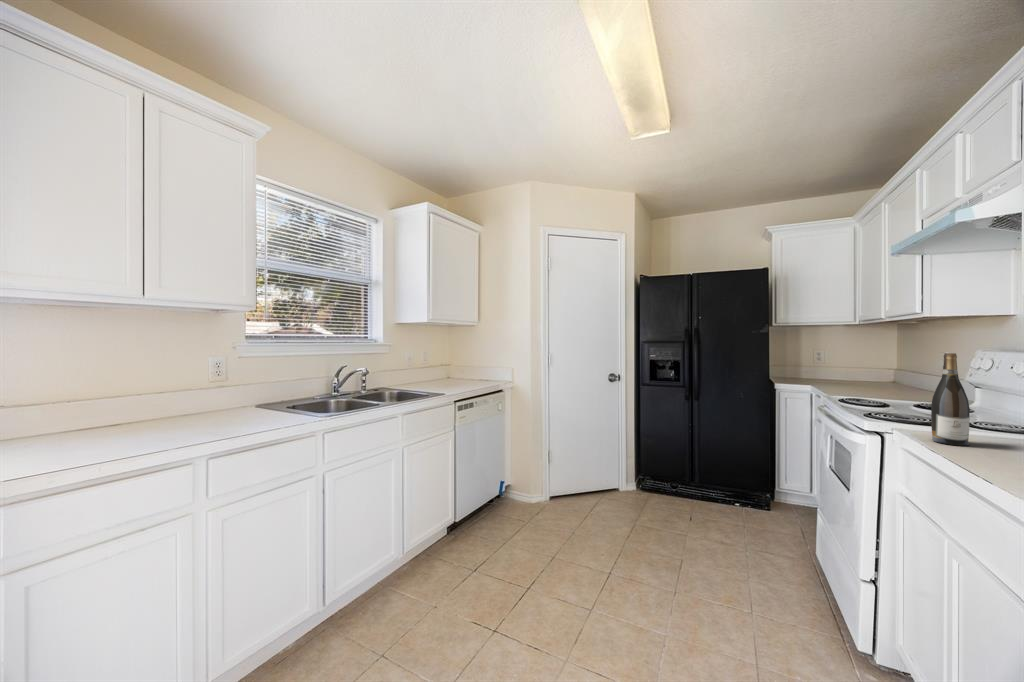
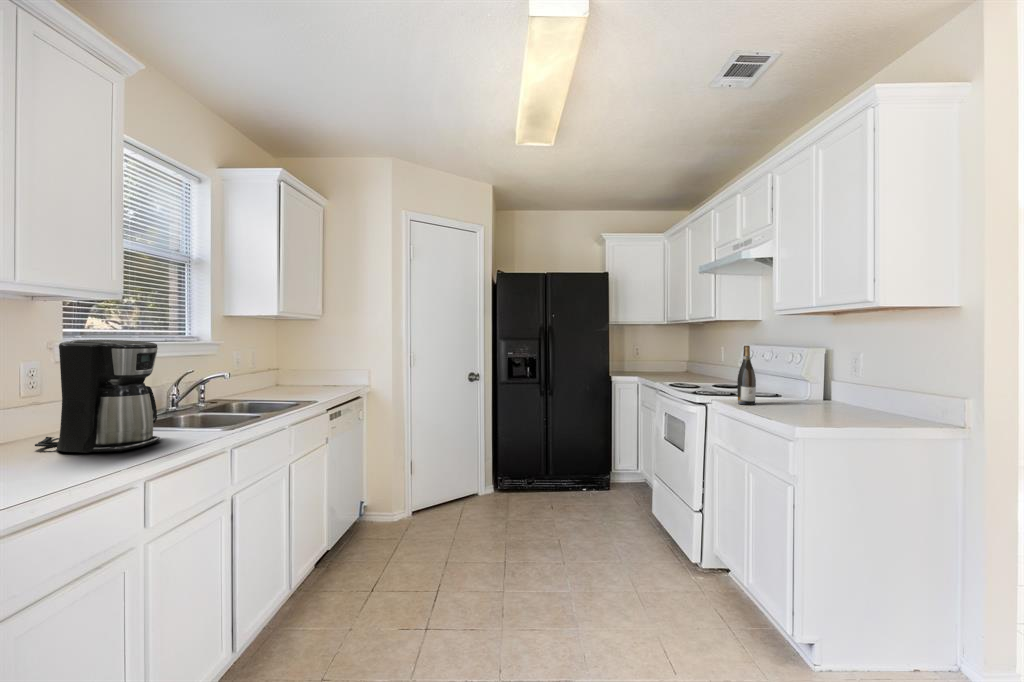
coffee maker: none [199,343,275,428] -> present [35,340,160,453]

